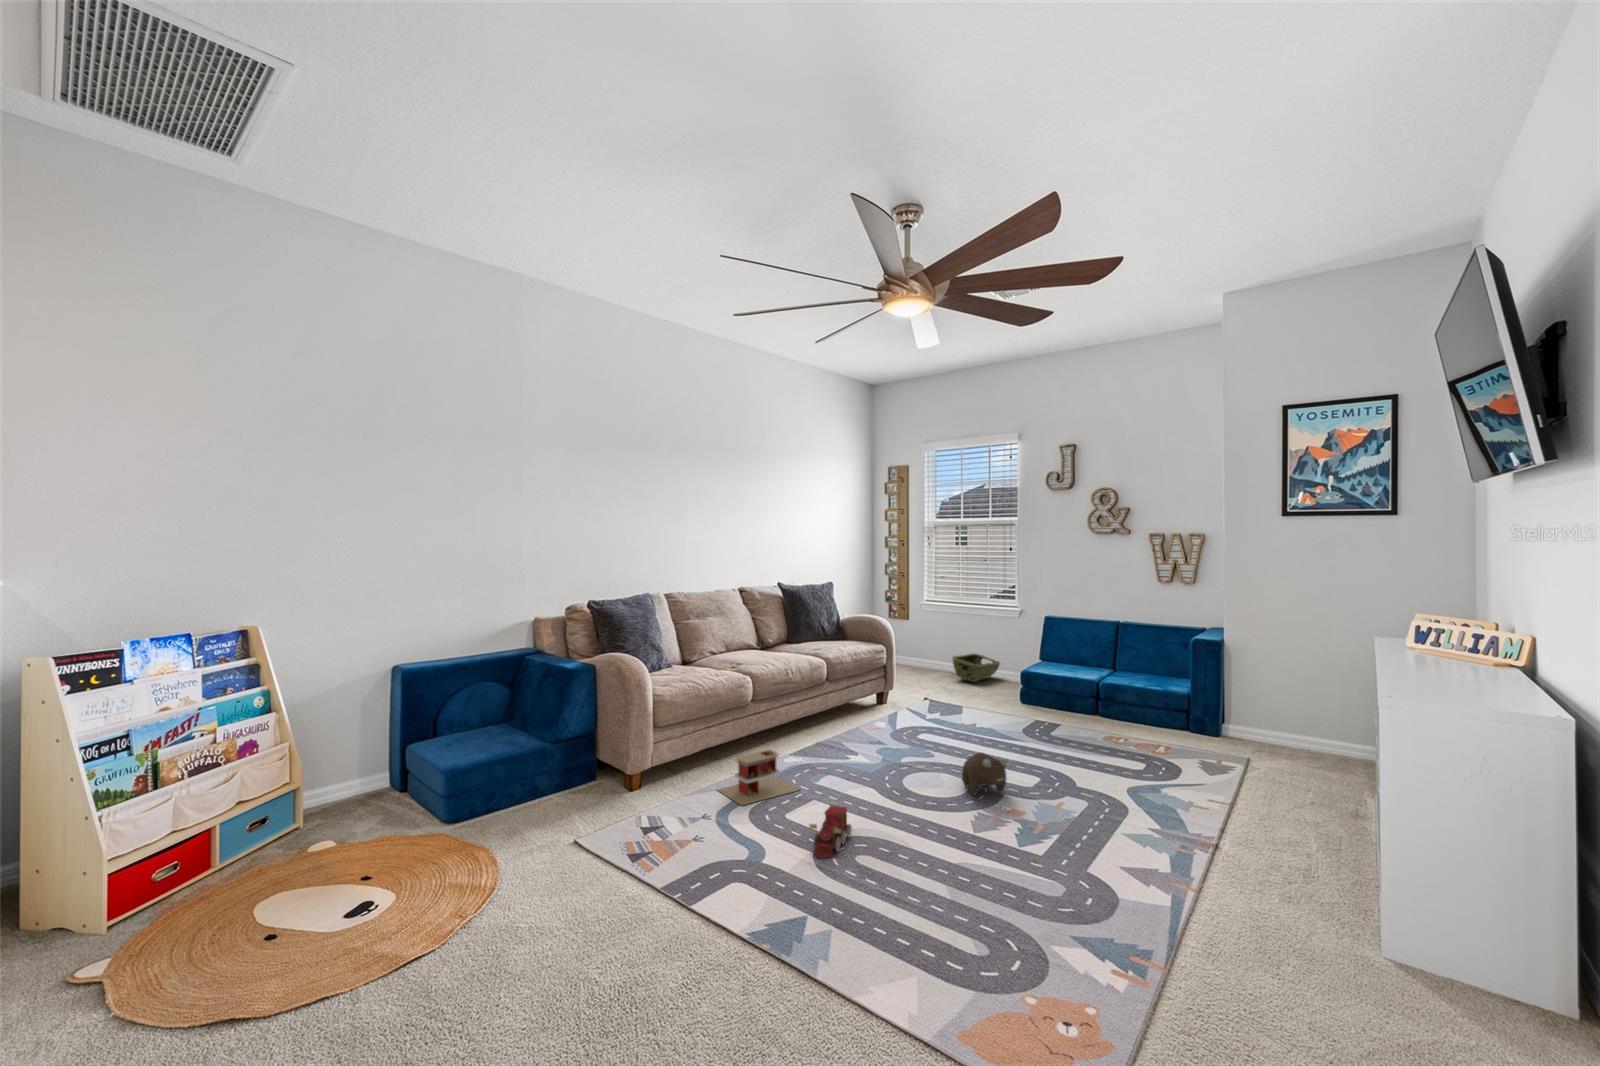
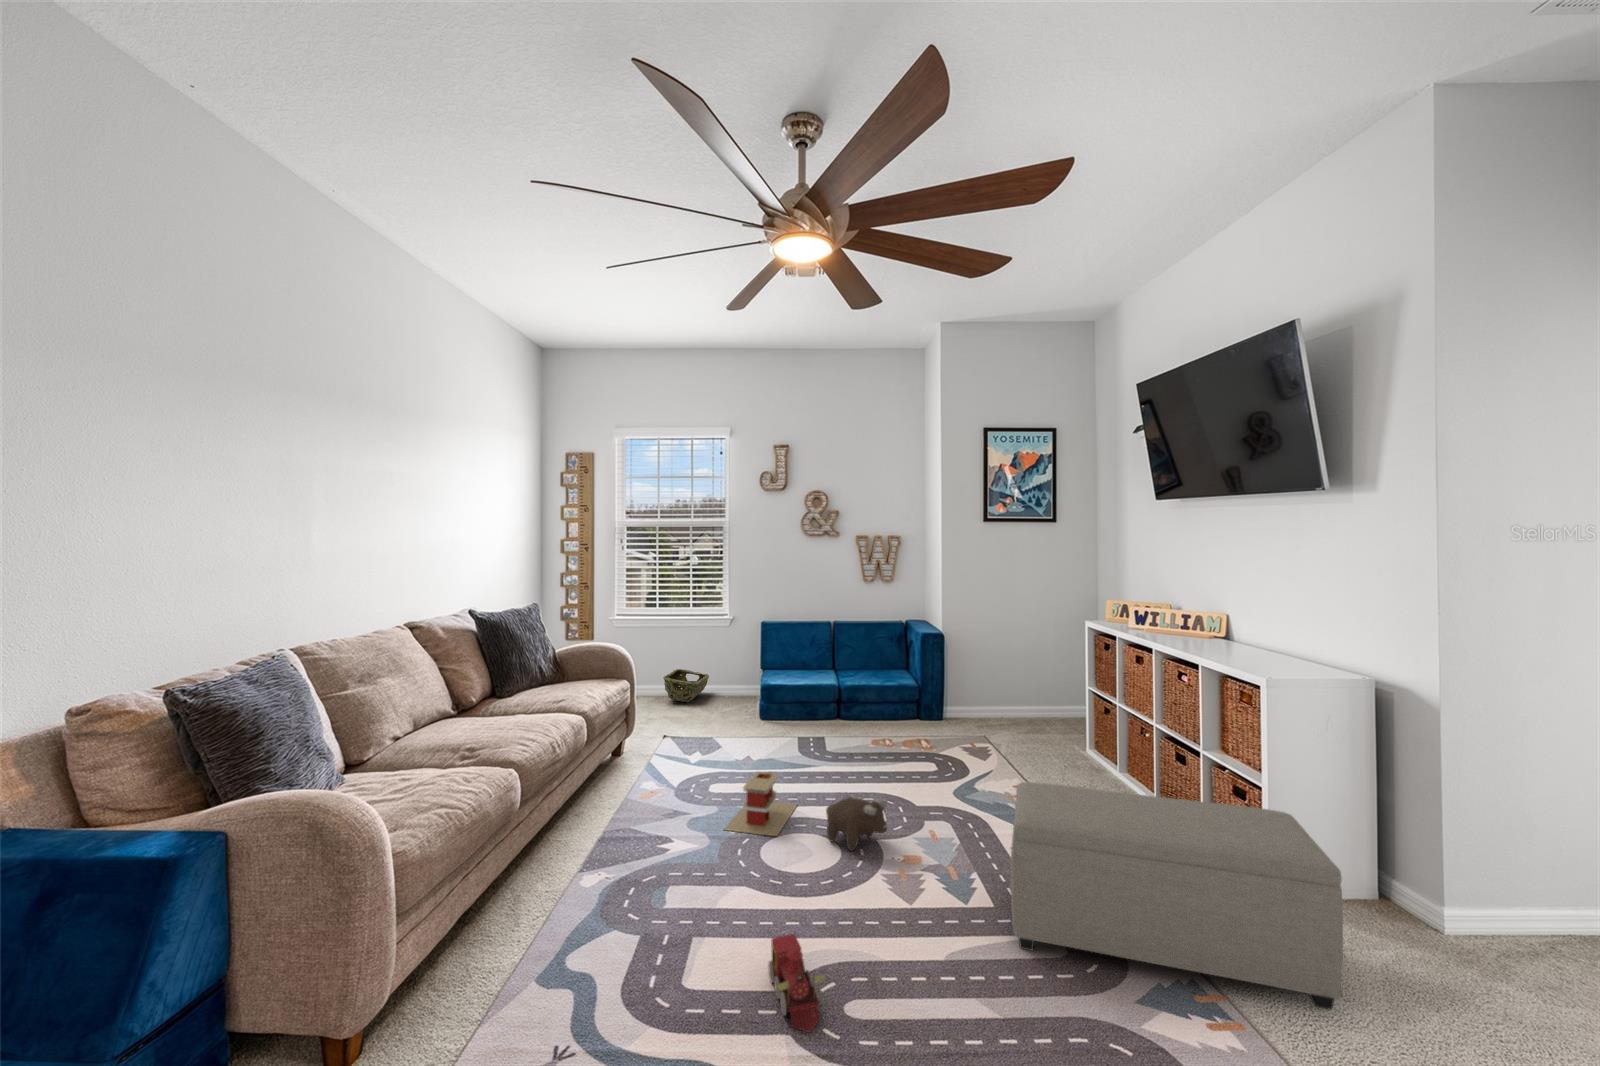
toy house: present [718,750,799,805] -> present [725,772,797,836]
ottoman: none [1018,755,1341,1015] -> present [1011,782,1343,1010]

